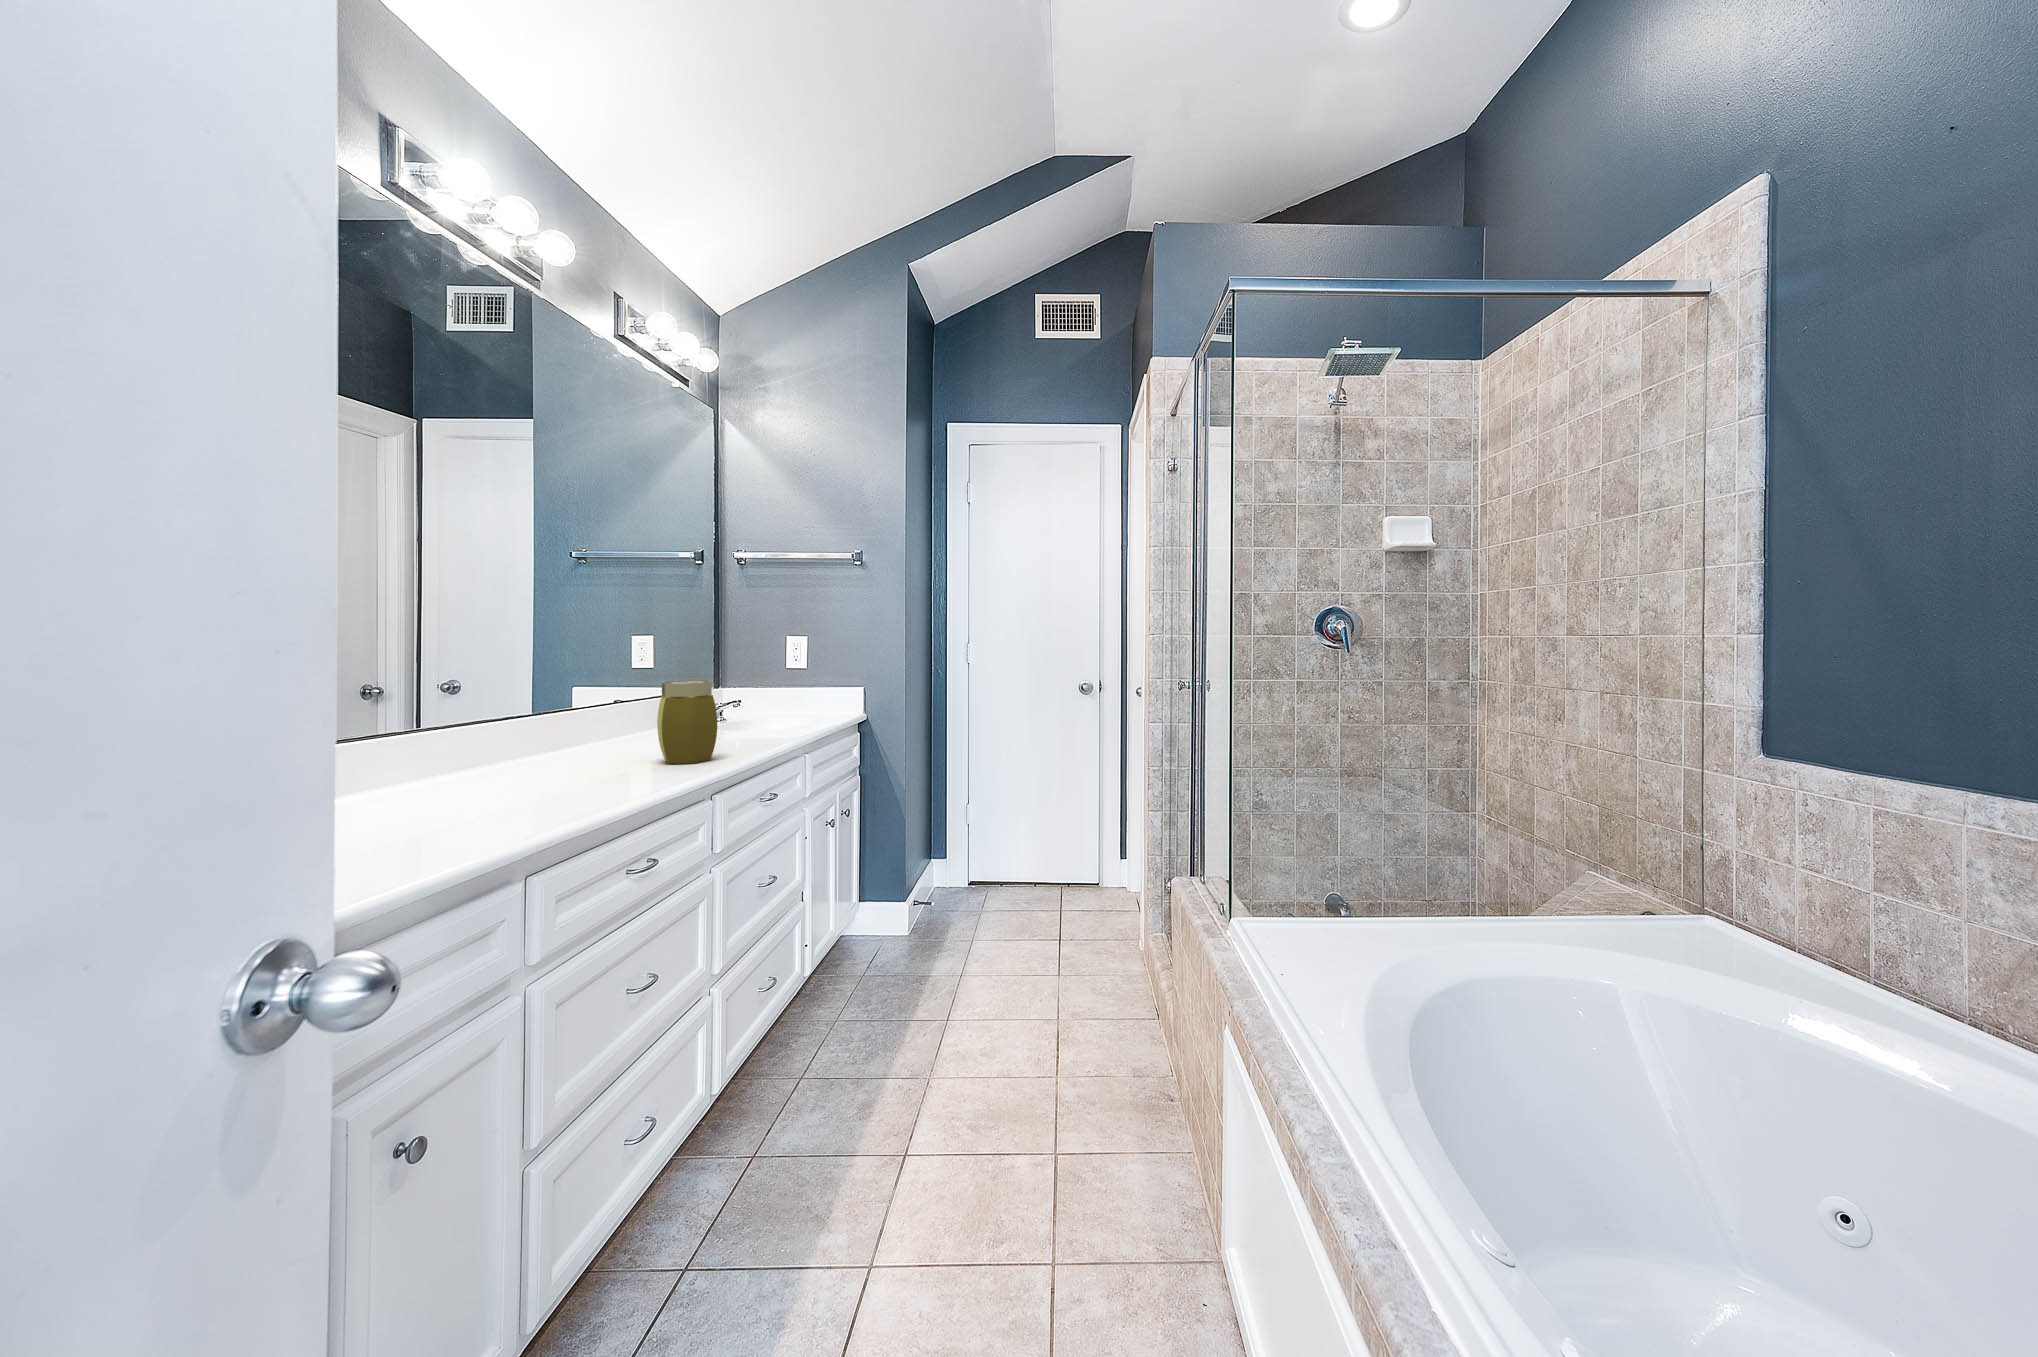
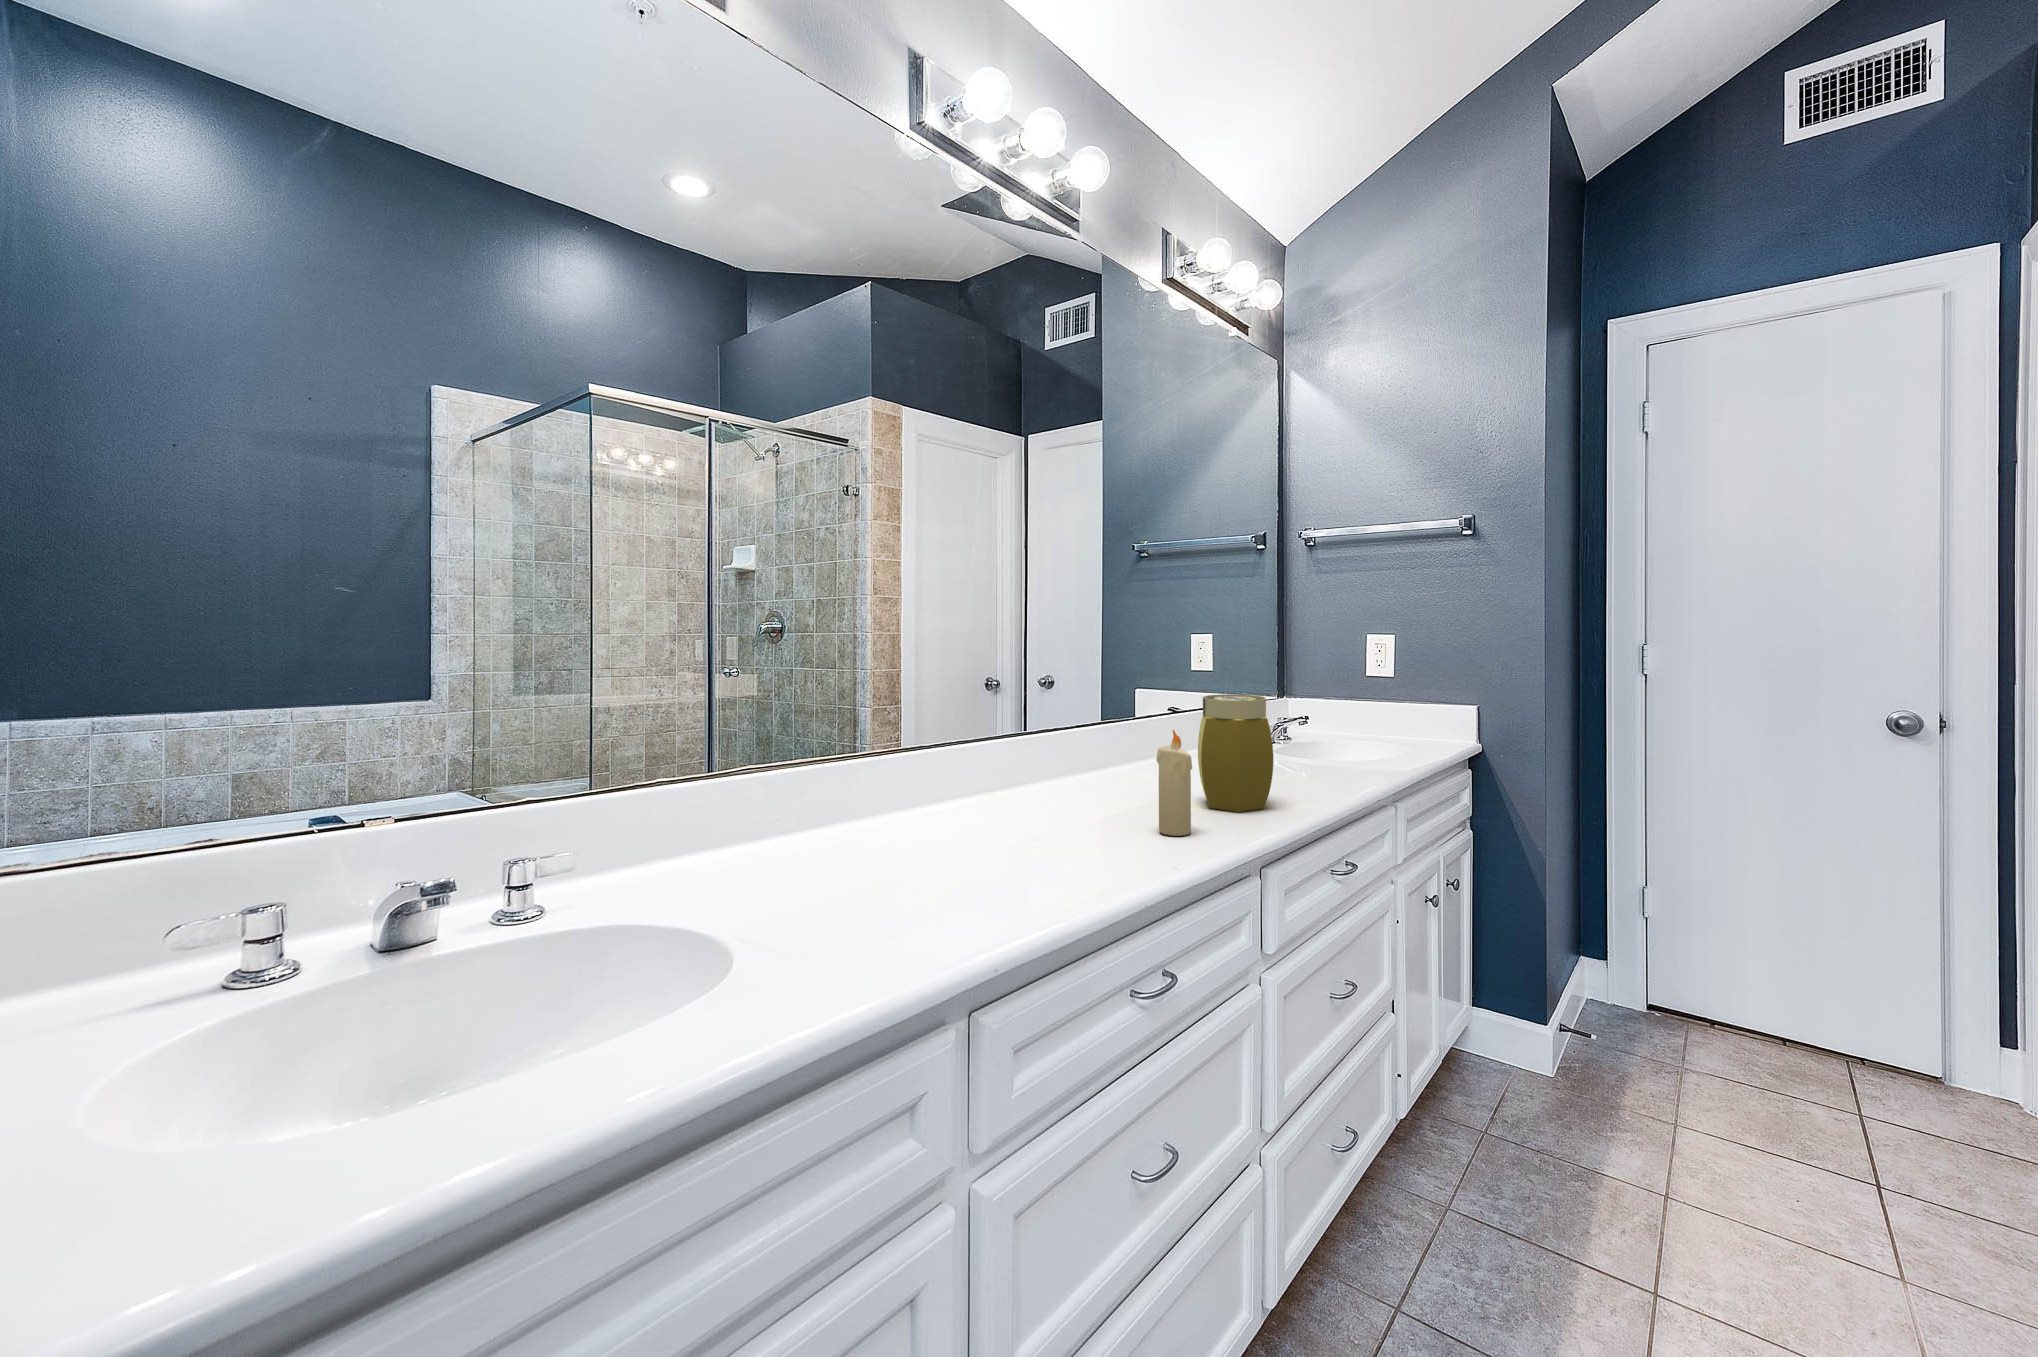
candle: none [630,704,659,779] -> present [1156,730,1192,836]

